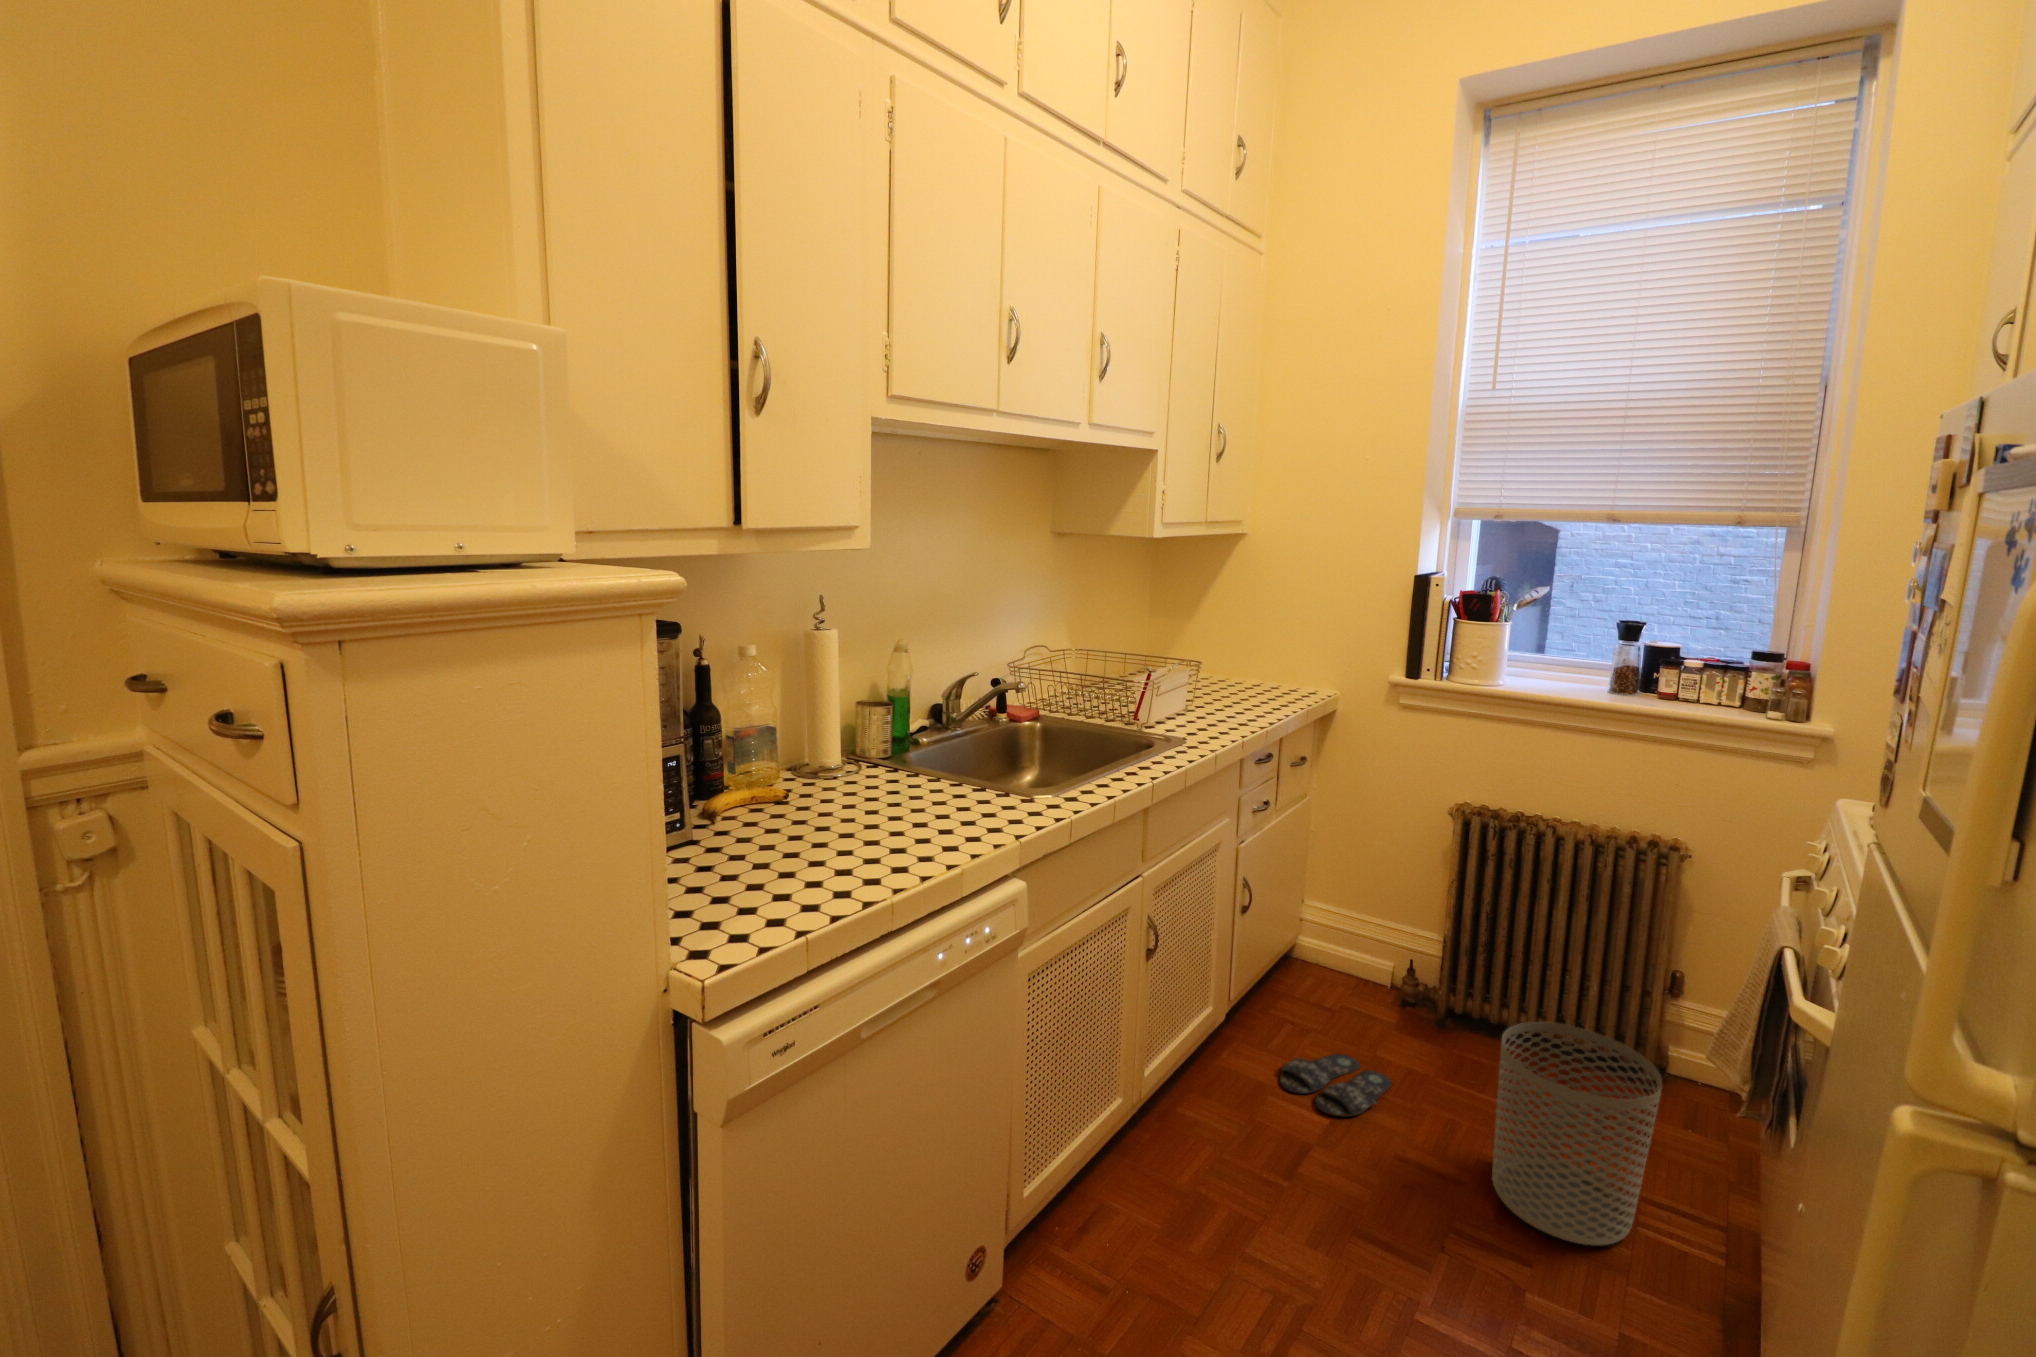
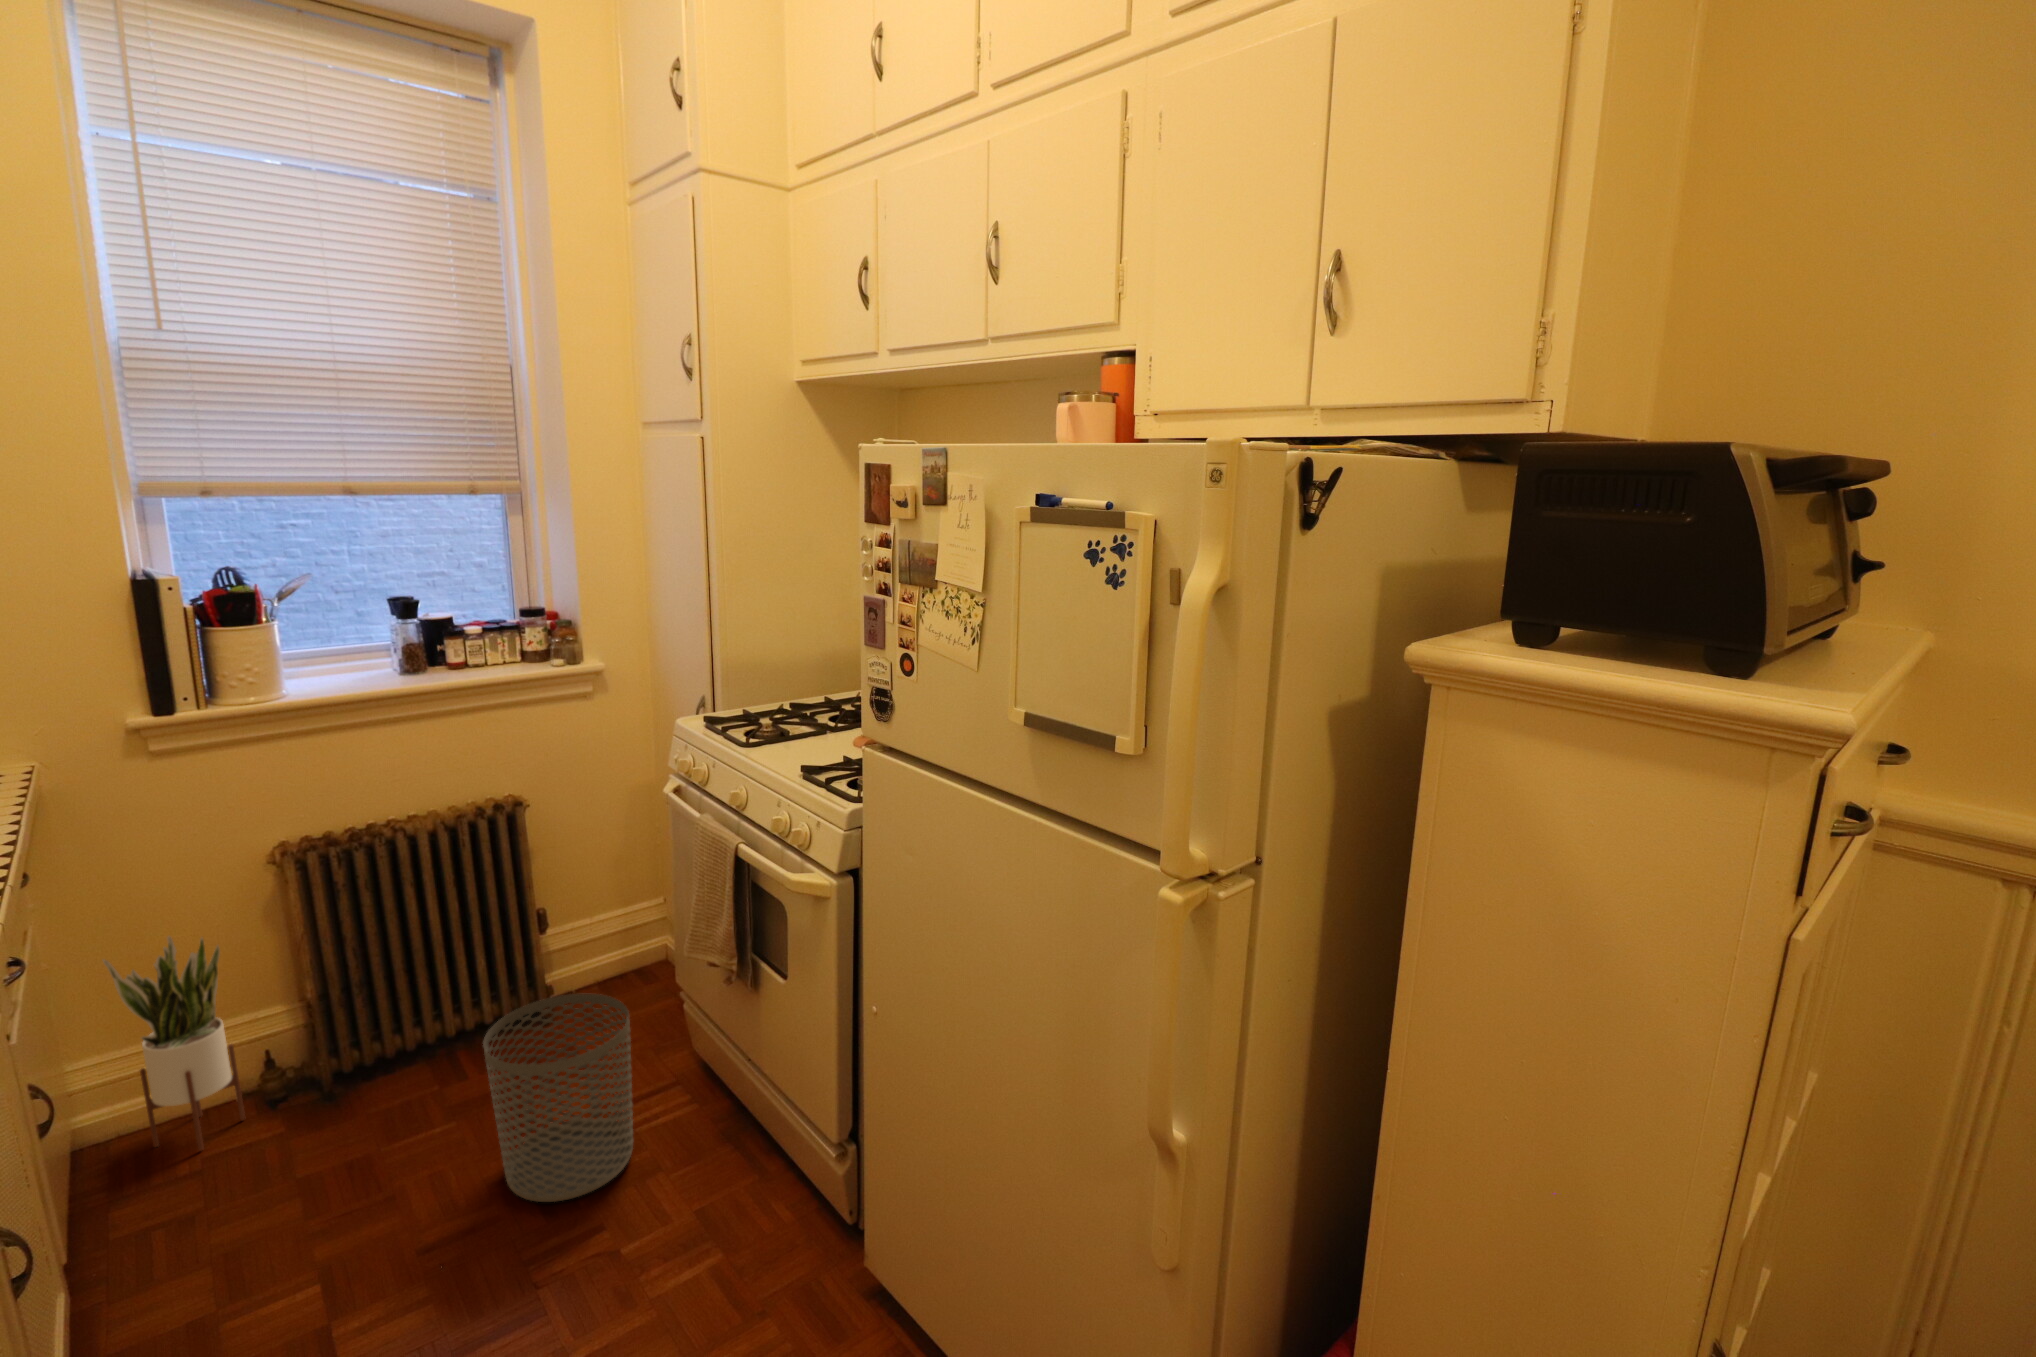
potted plant: none [1325,834,1398,1001] -> present [103,936,245,1151]
slippers: present [1280,1054,1392,1117] -> none [203,1185,353,1295]

